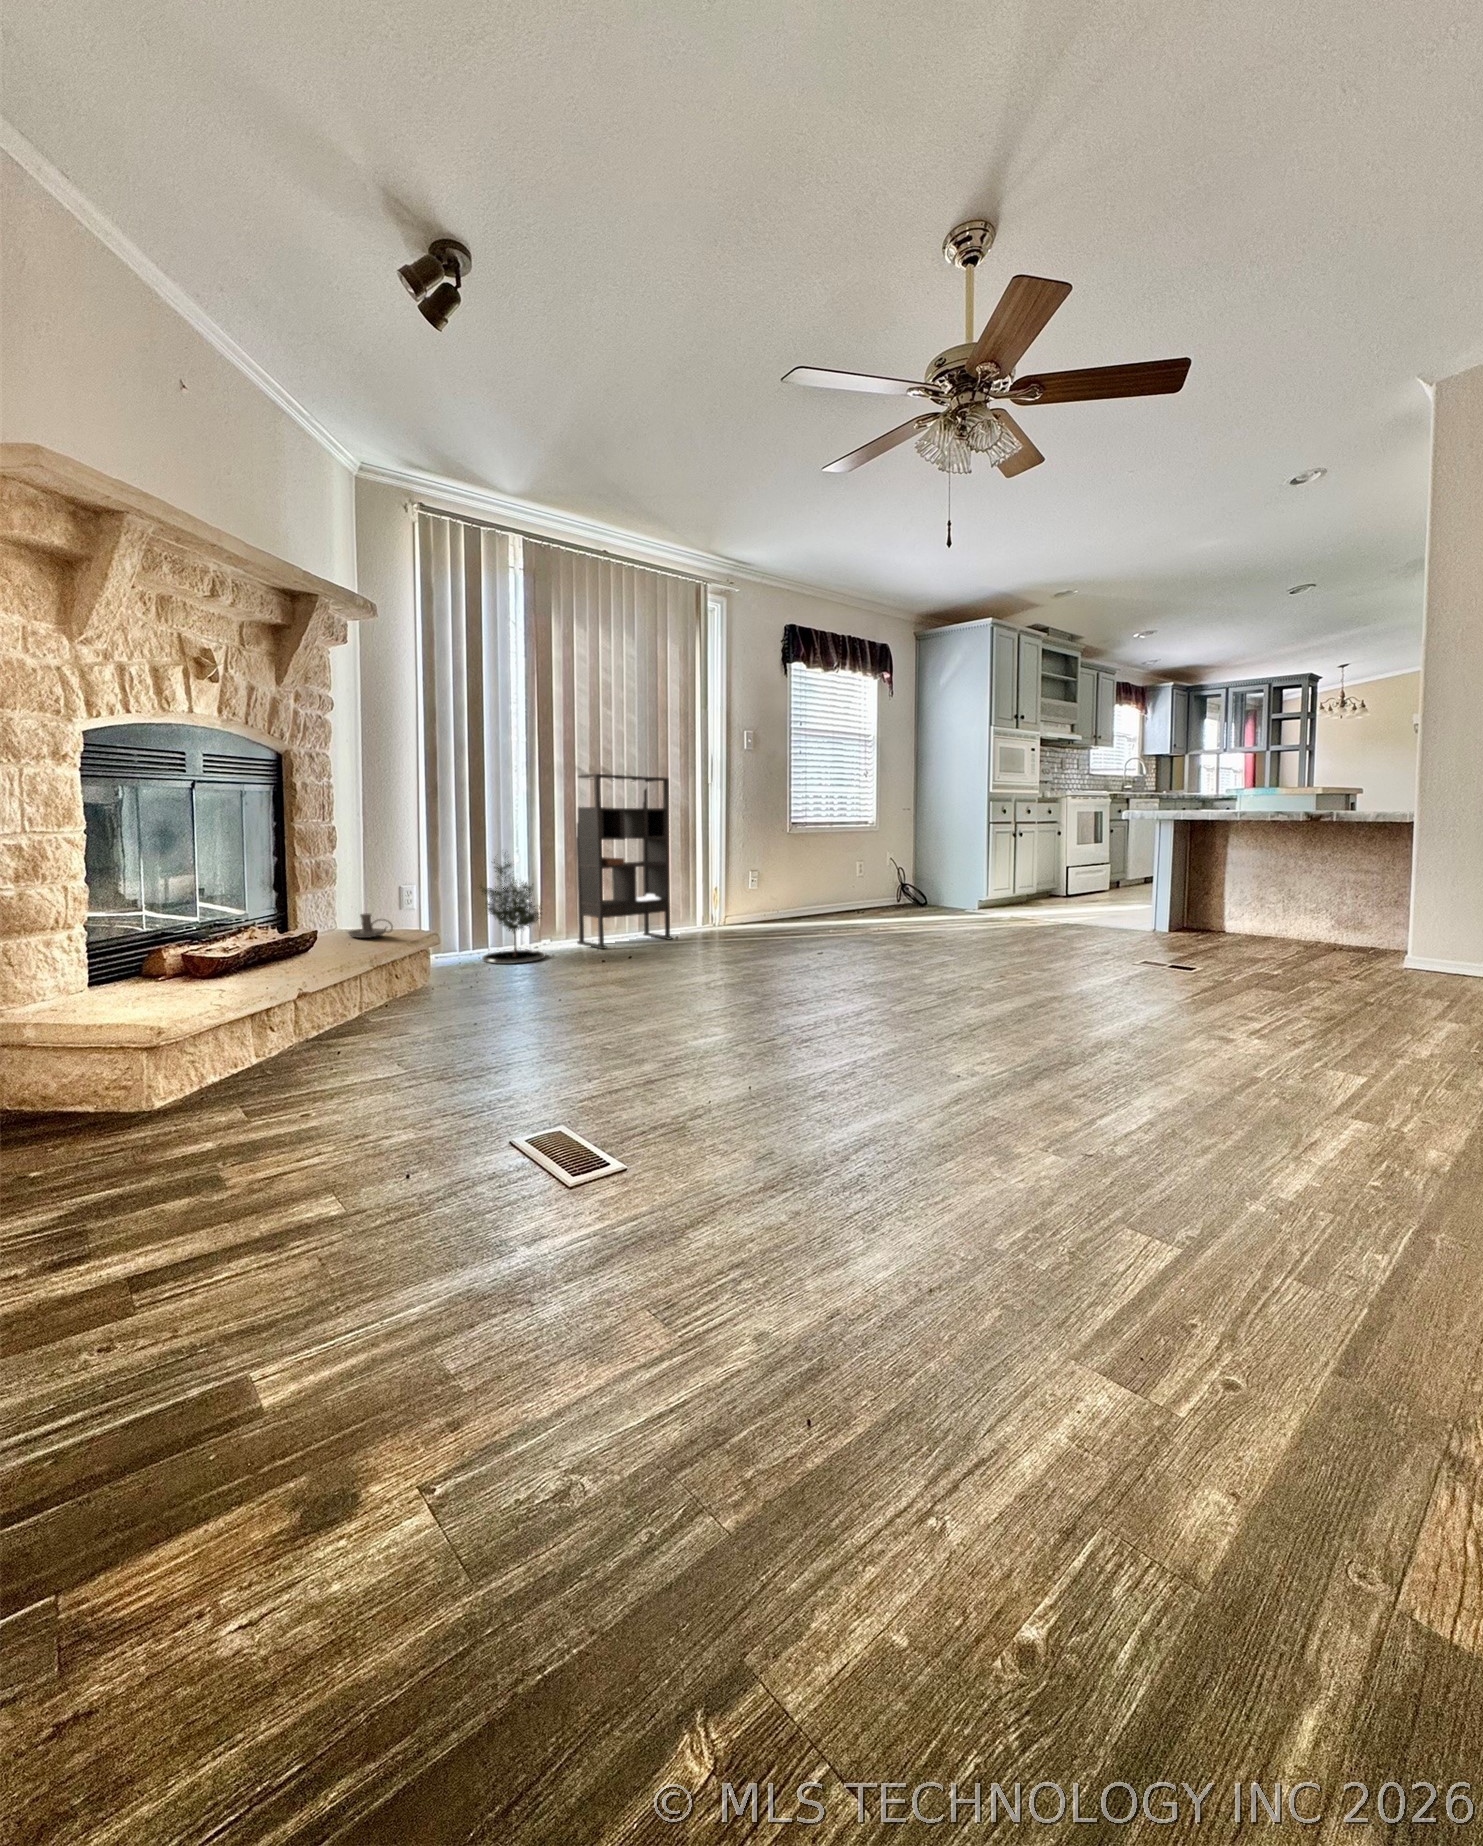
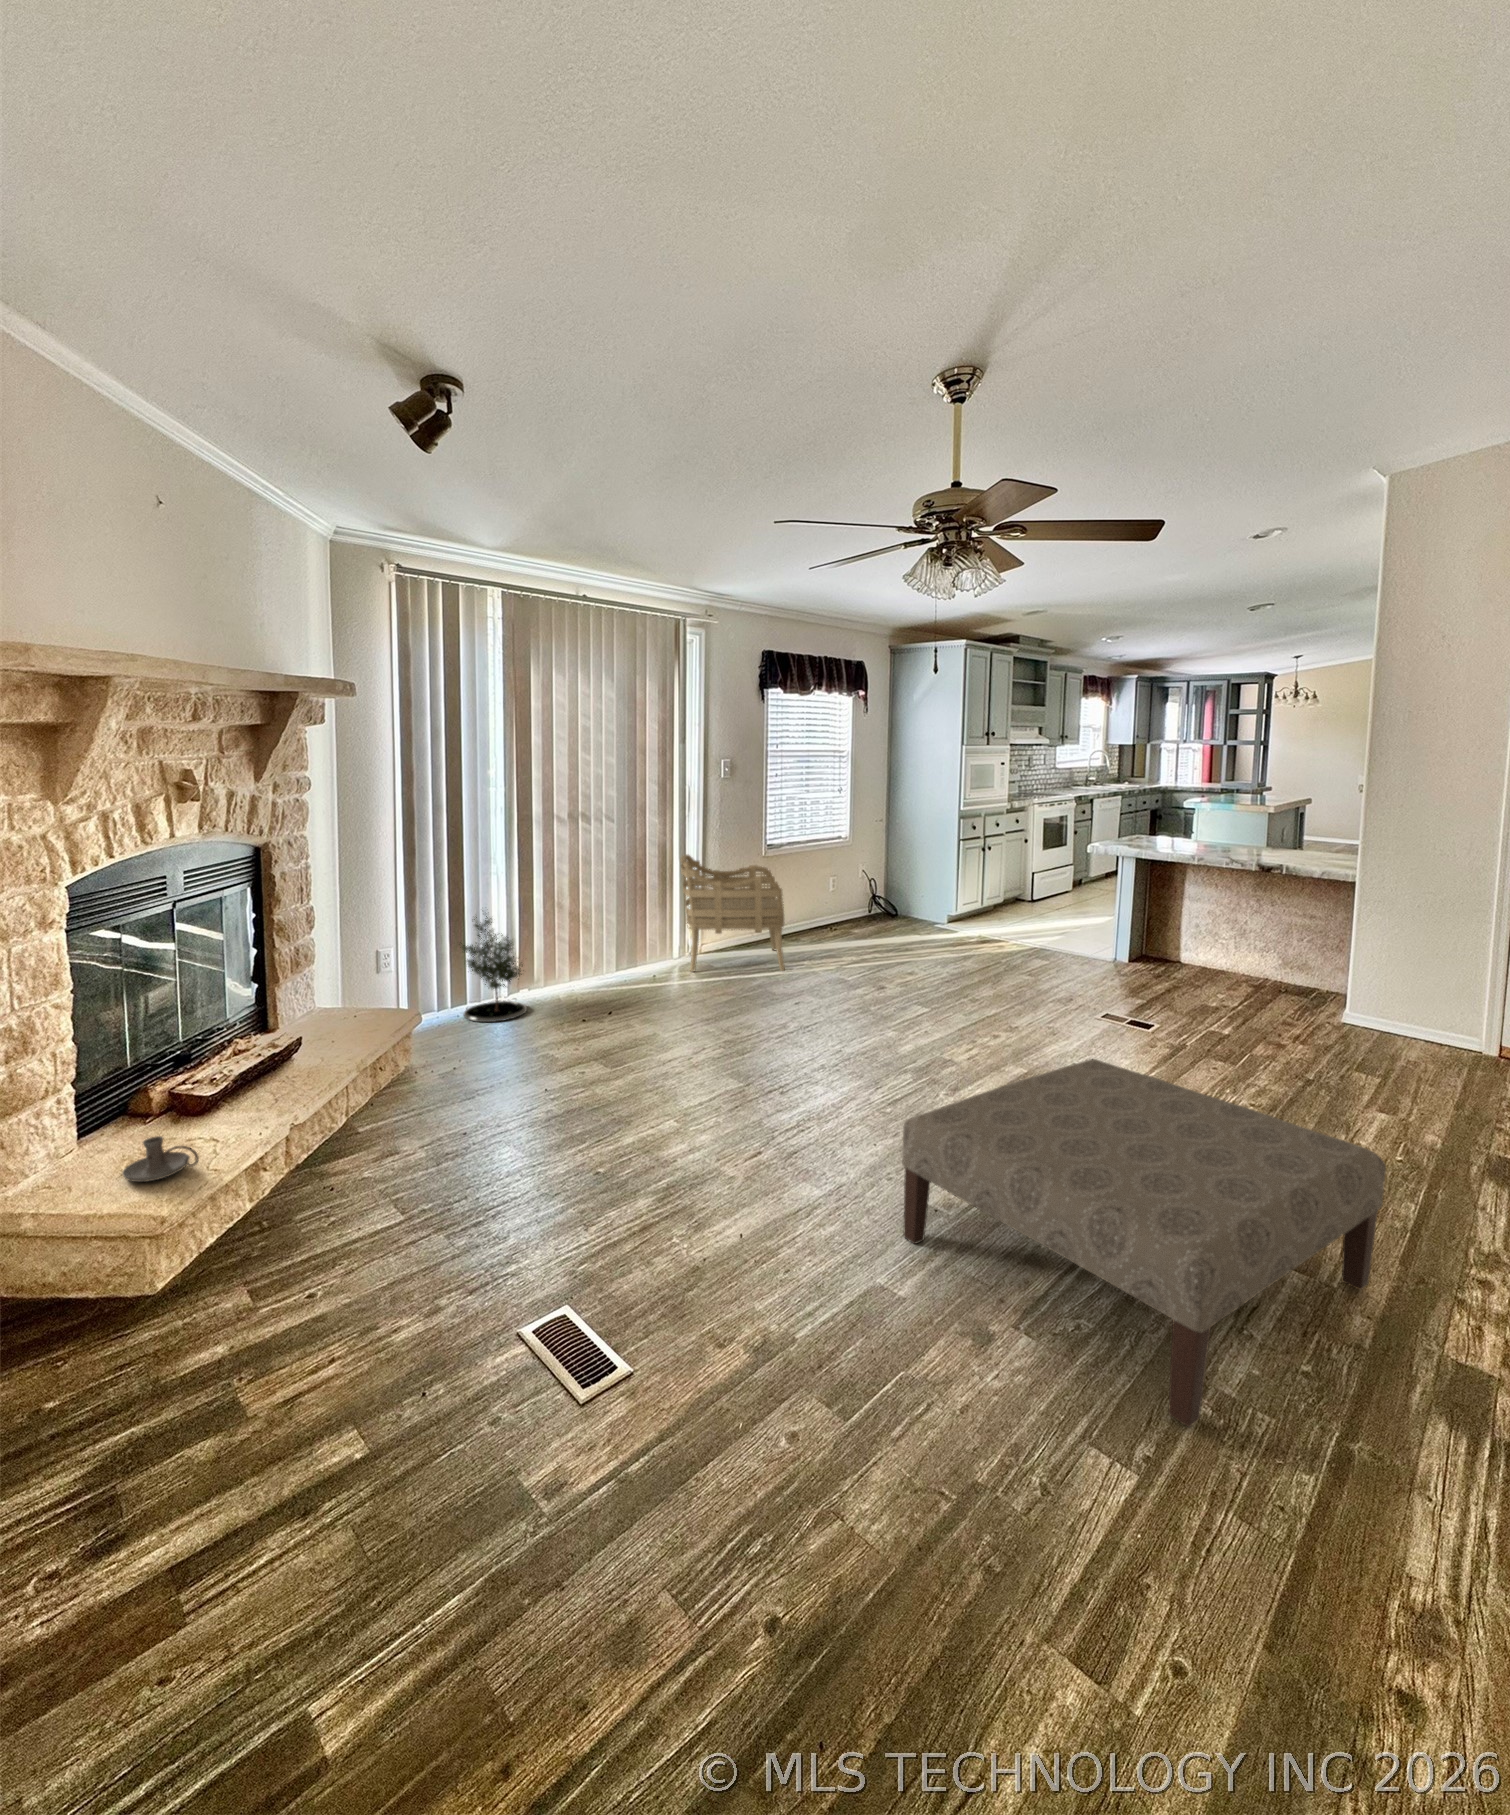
bookshelf: present [575,774,673,949] -> none [551,819,653,997]
armchair: none [702,821,808,935] -> present [680,855,785,972]
candle holder: present [348,913,393,938] -> present [122,1136,199,1182]
ottoman: none [918,946,1454,1243] -> present [902,1059,1386,1427]

